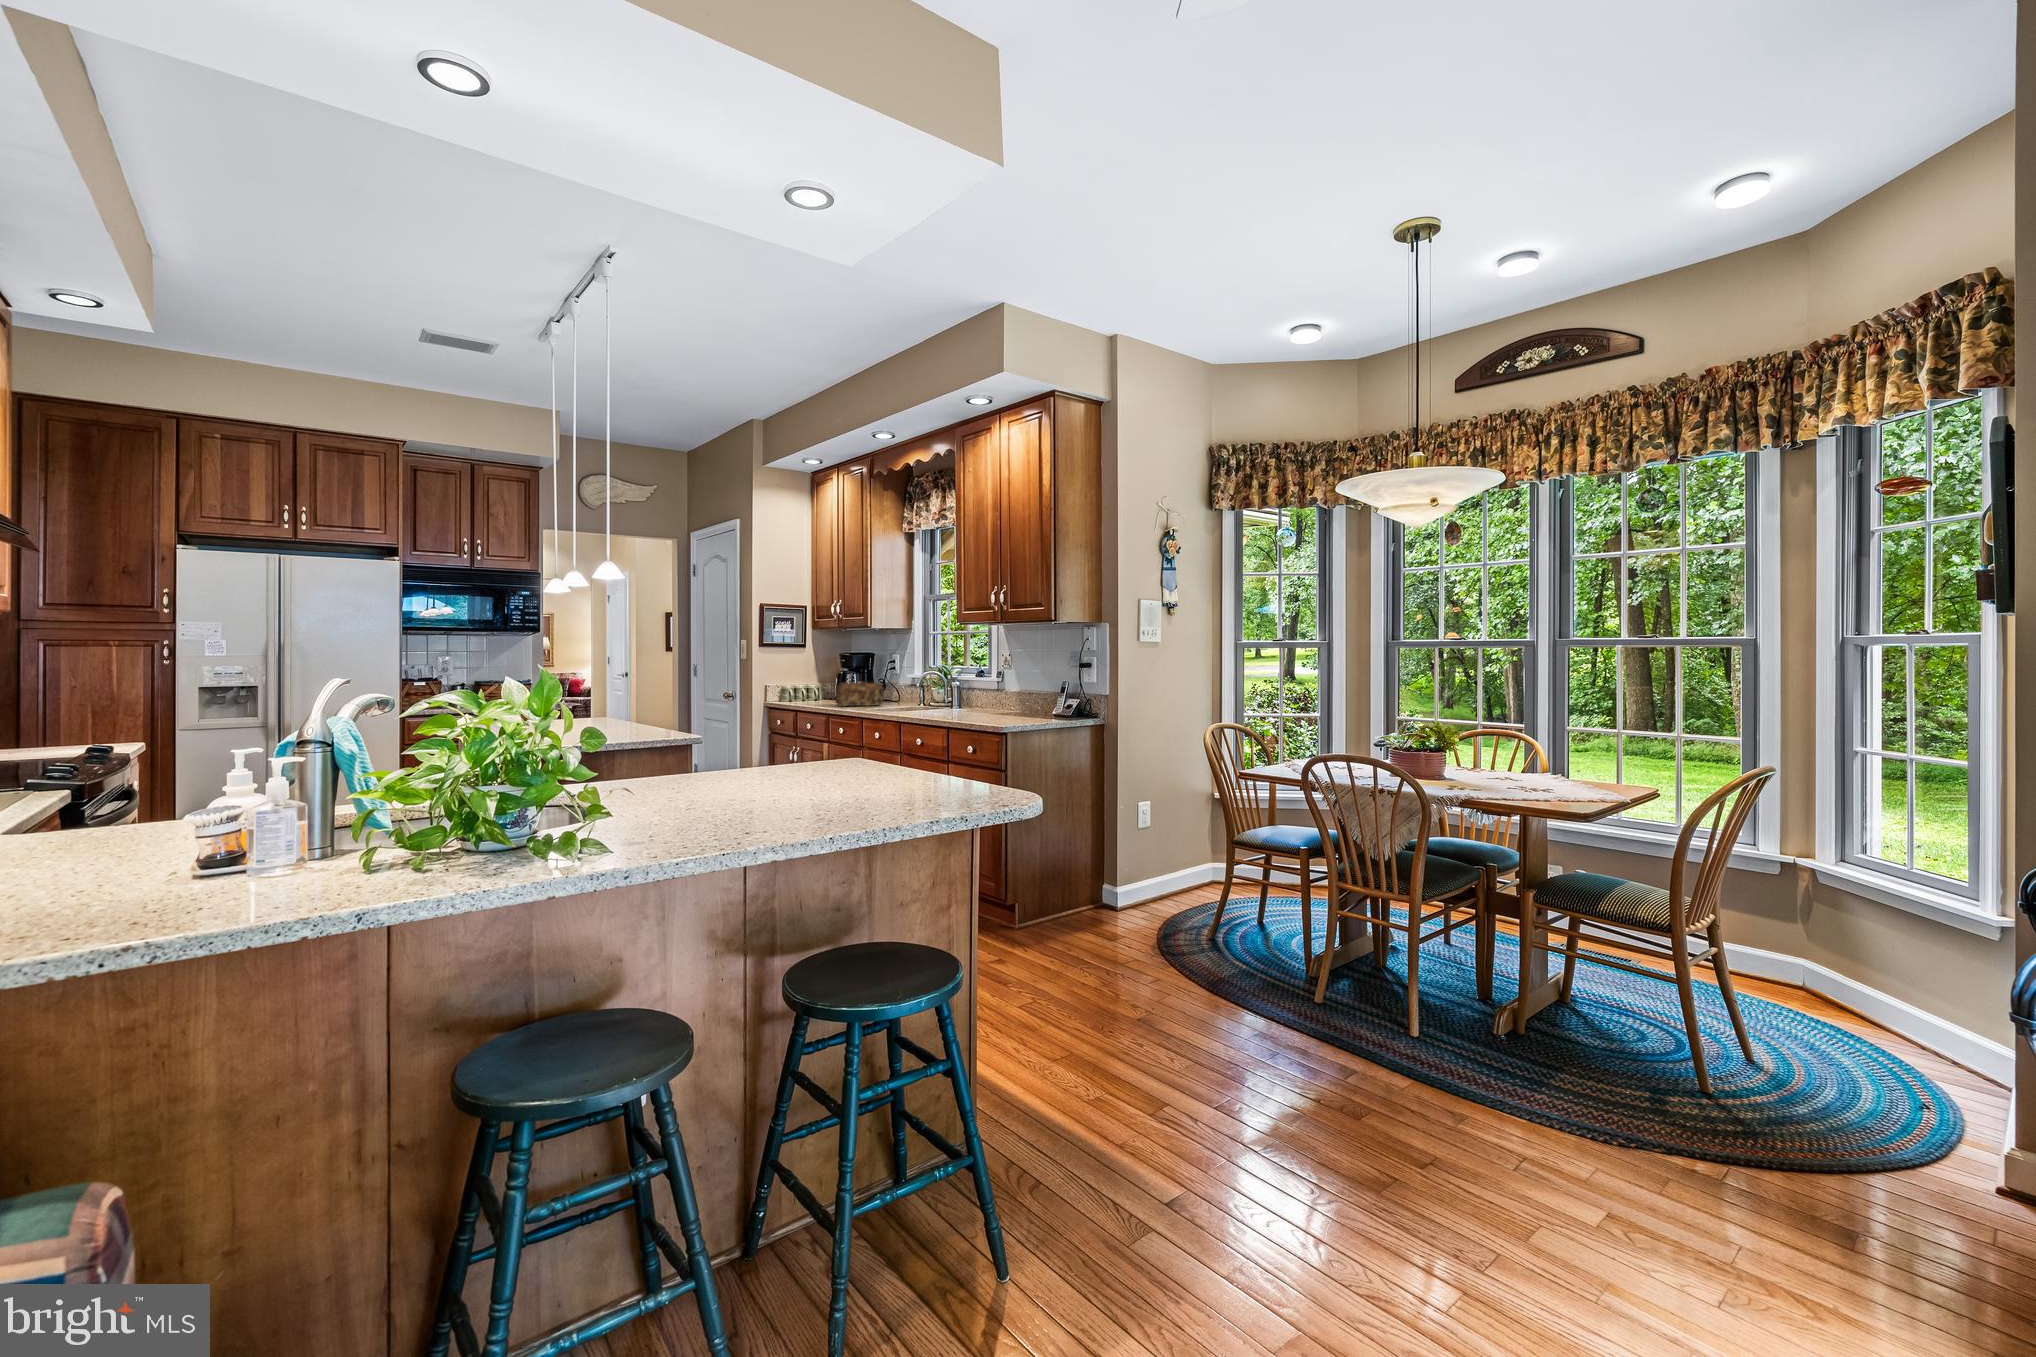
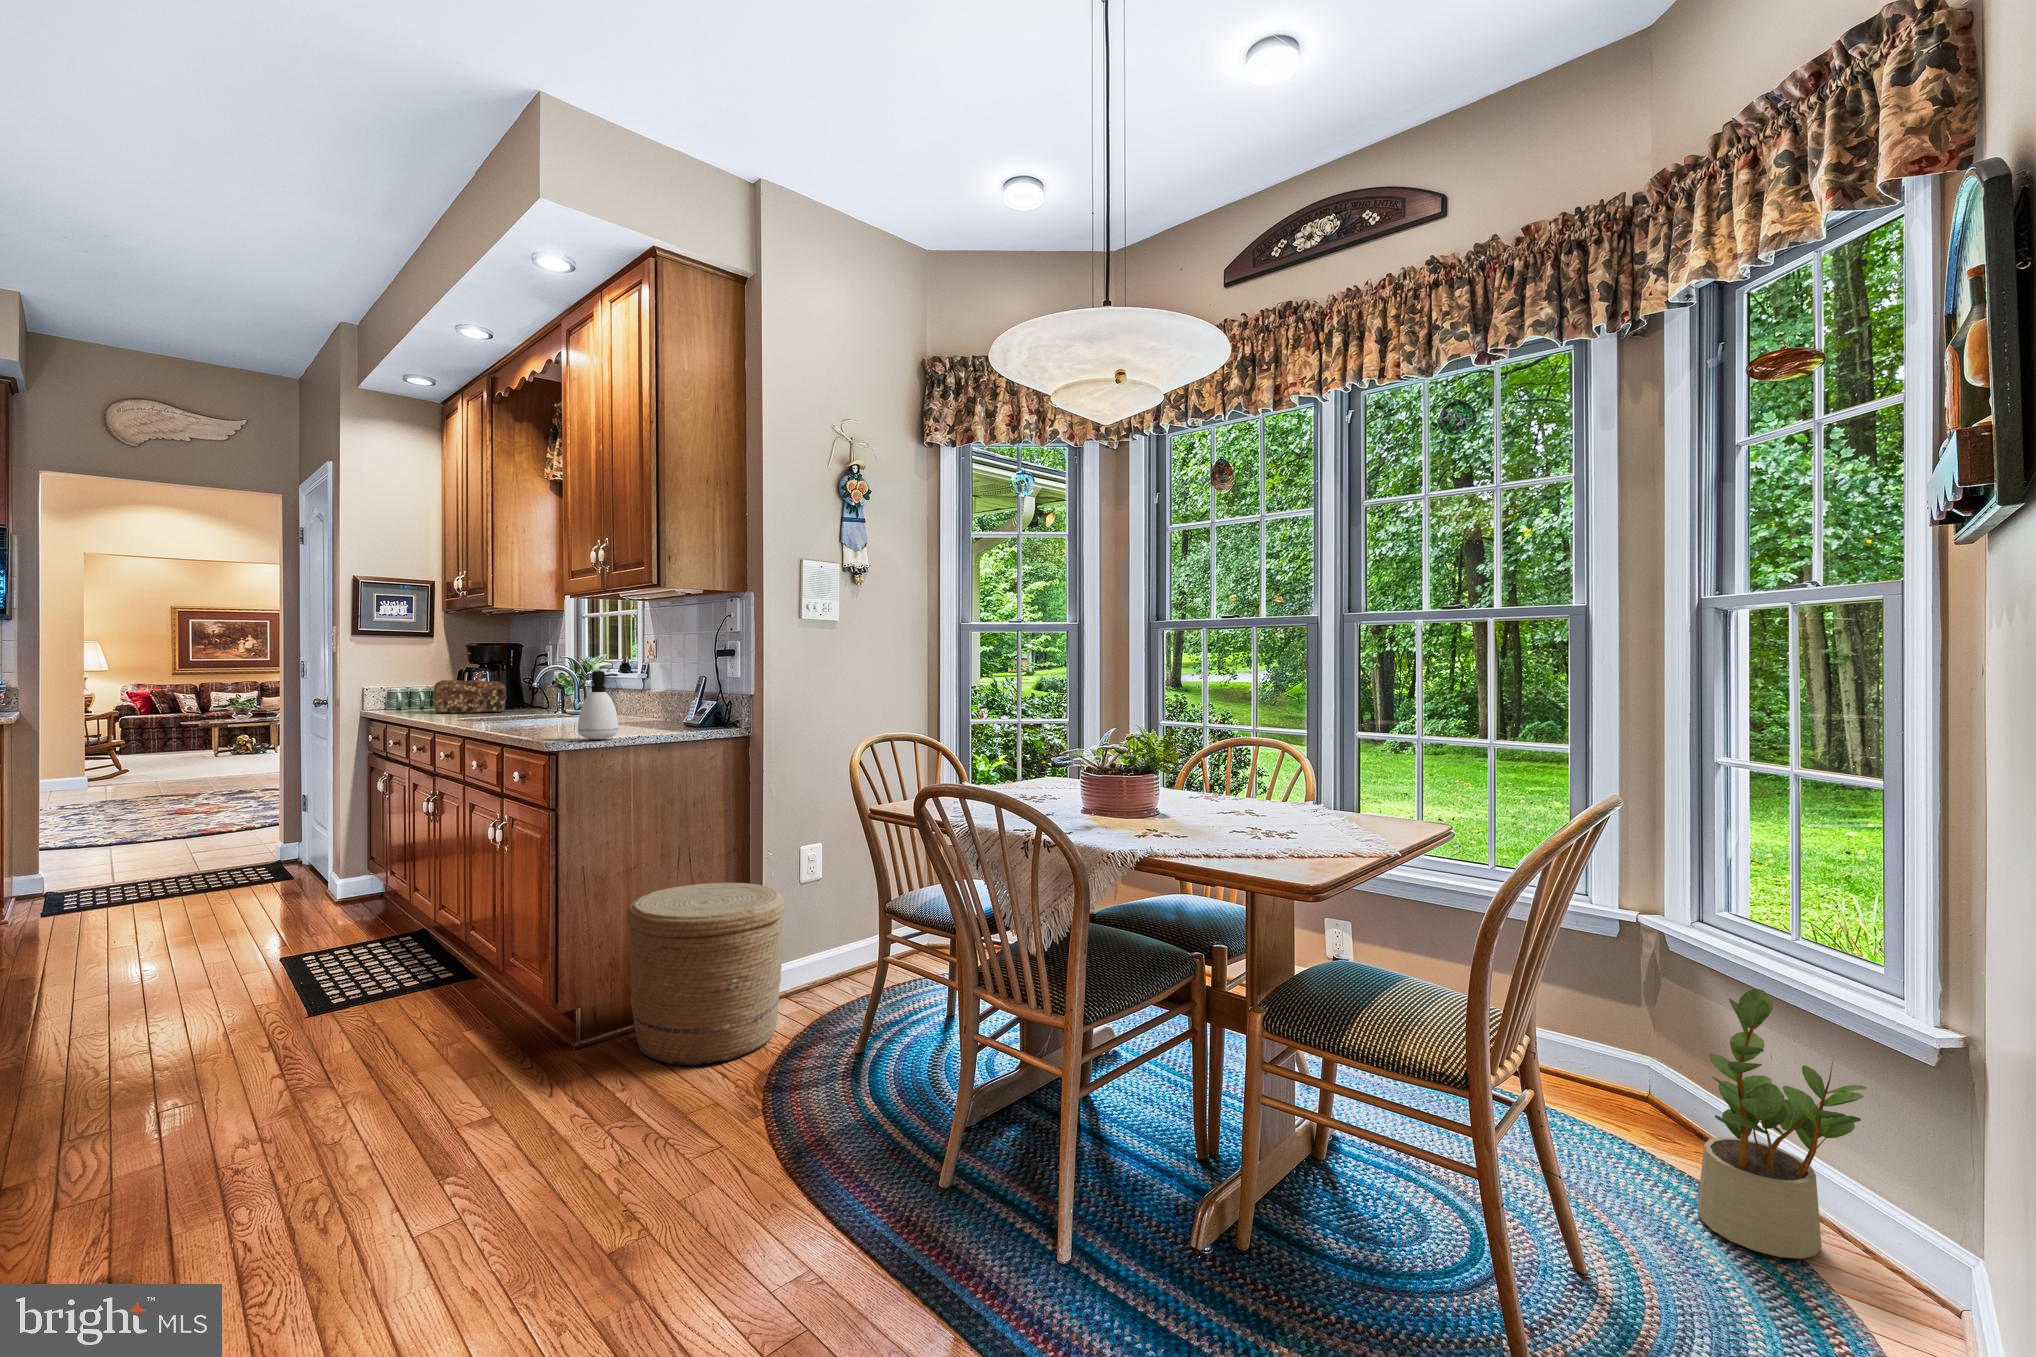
soap dispenser: none [1008,683,1033,729] -> present [578,671,618,740]
woven basket: none [1054,827,1156,944] -> present [627,883,785,1066]
potted plant: none [1829,896,1947,1062] -> present [1697,989,1866,1259]

